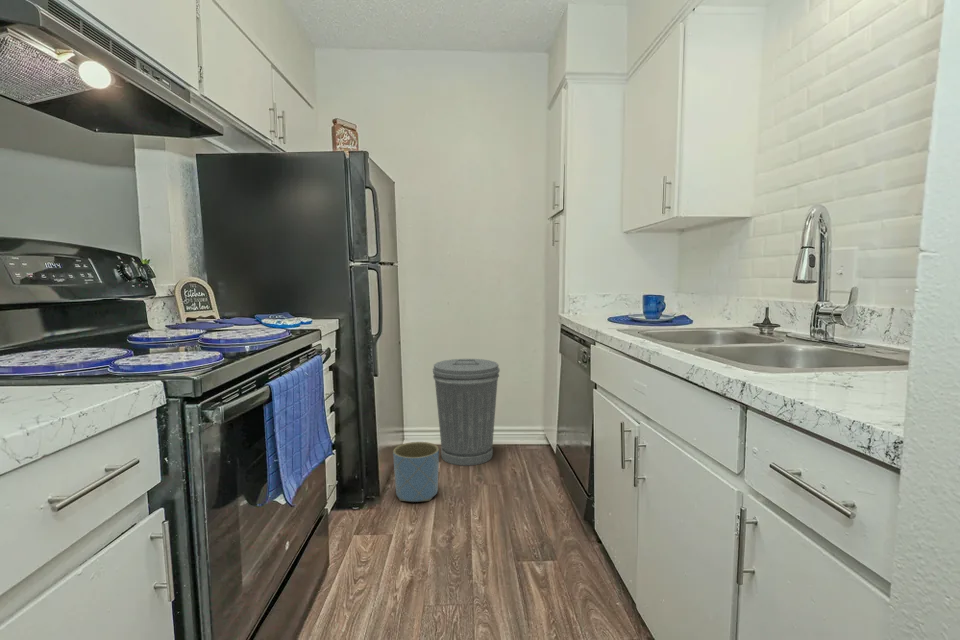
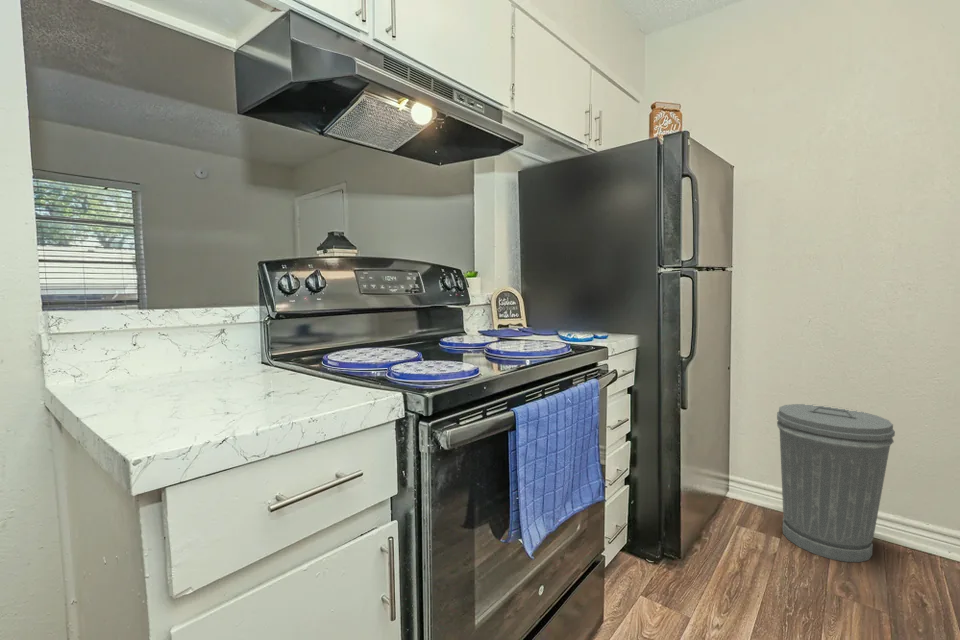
planter: present [393,442,439,502] -> none [706,501,774,590]

